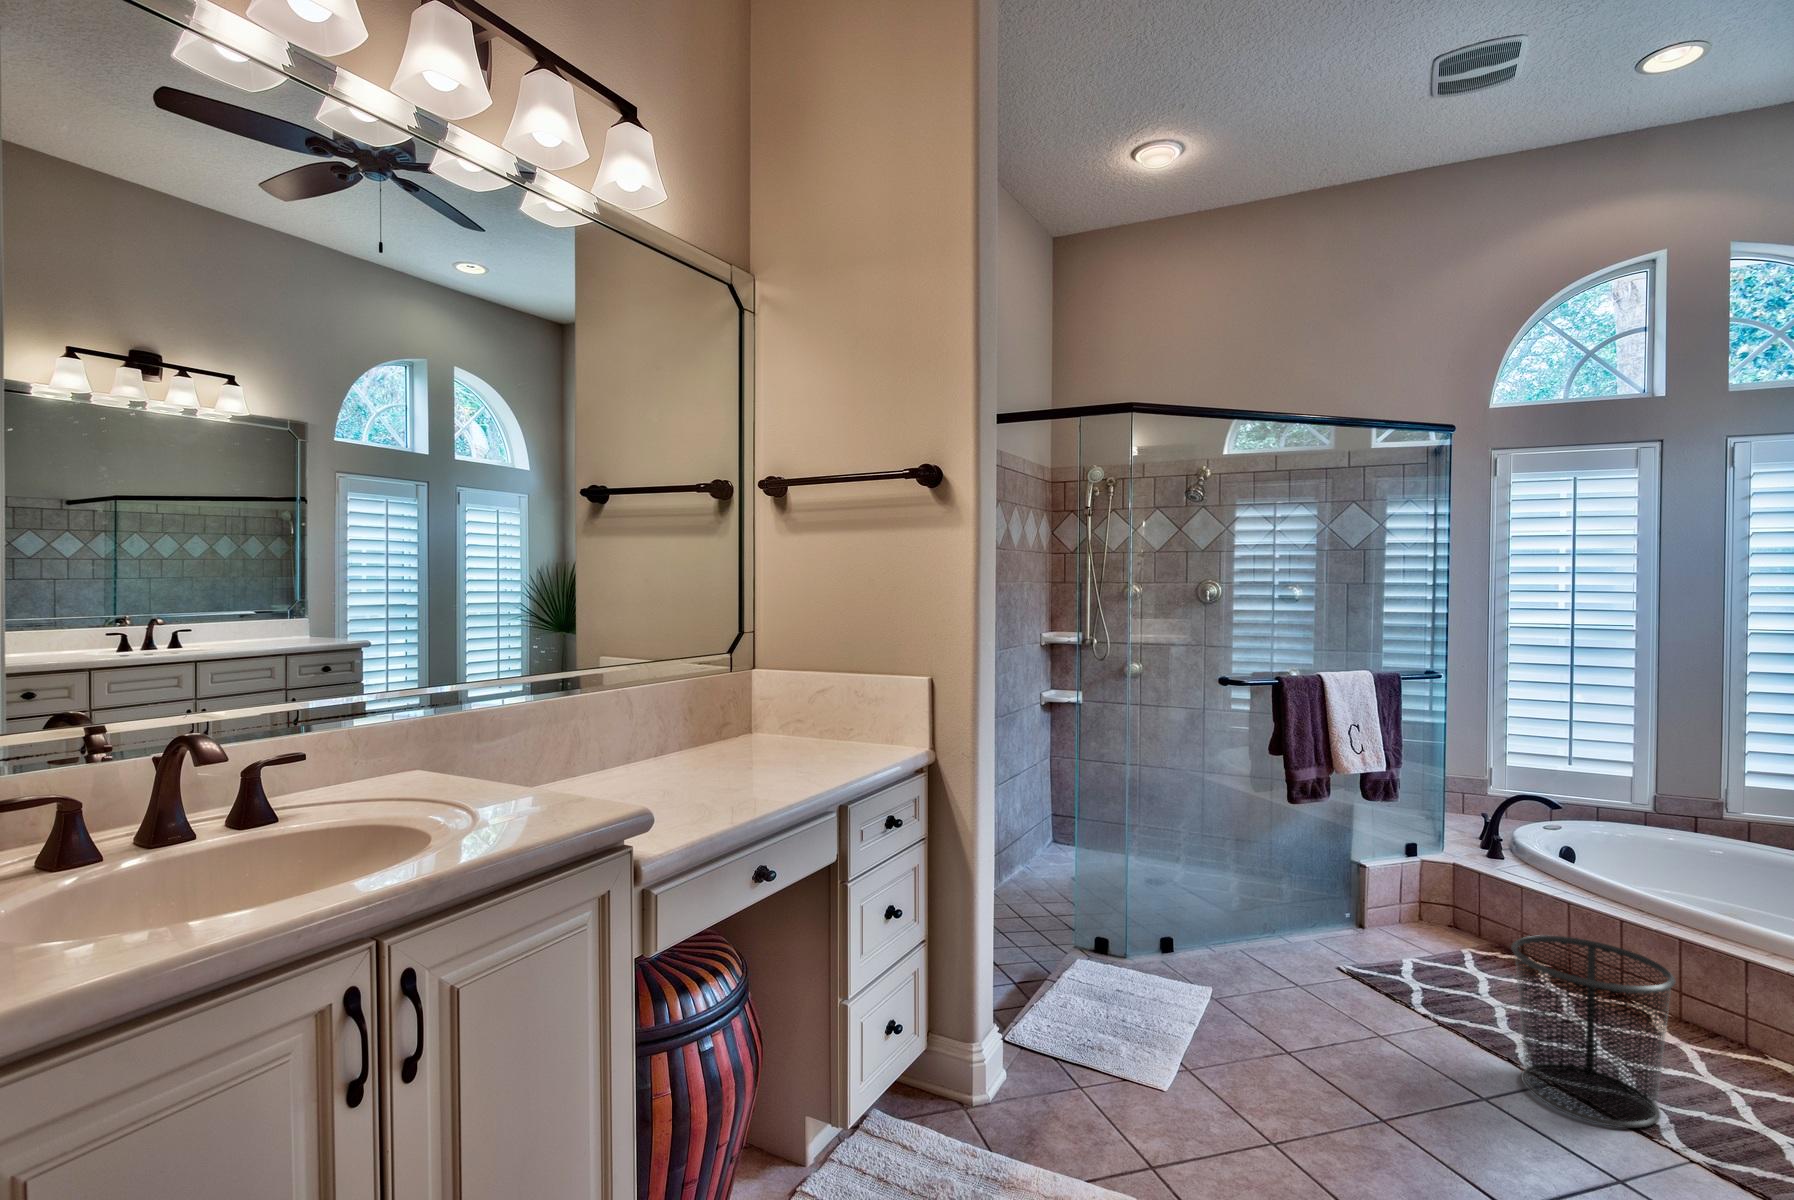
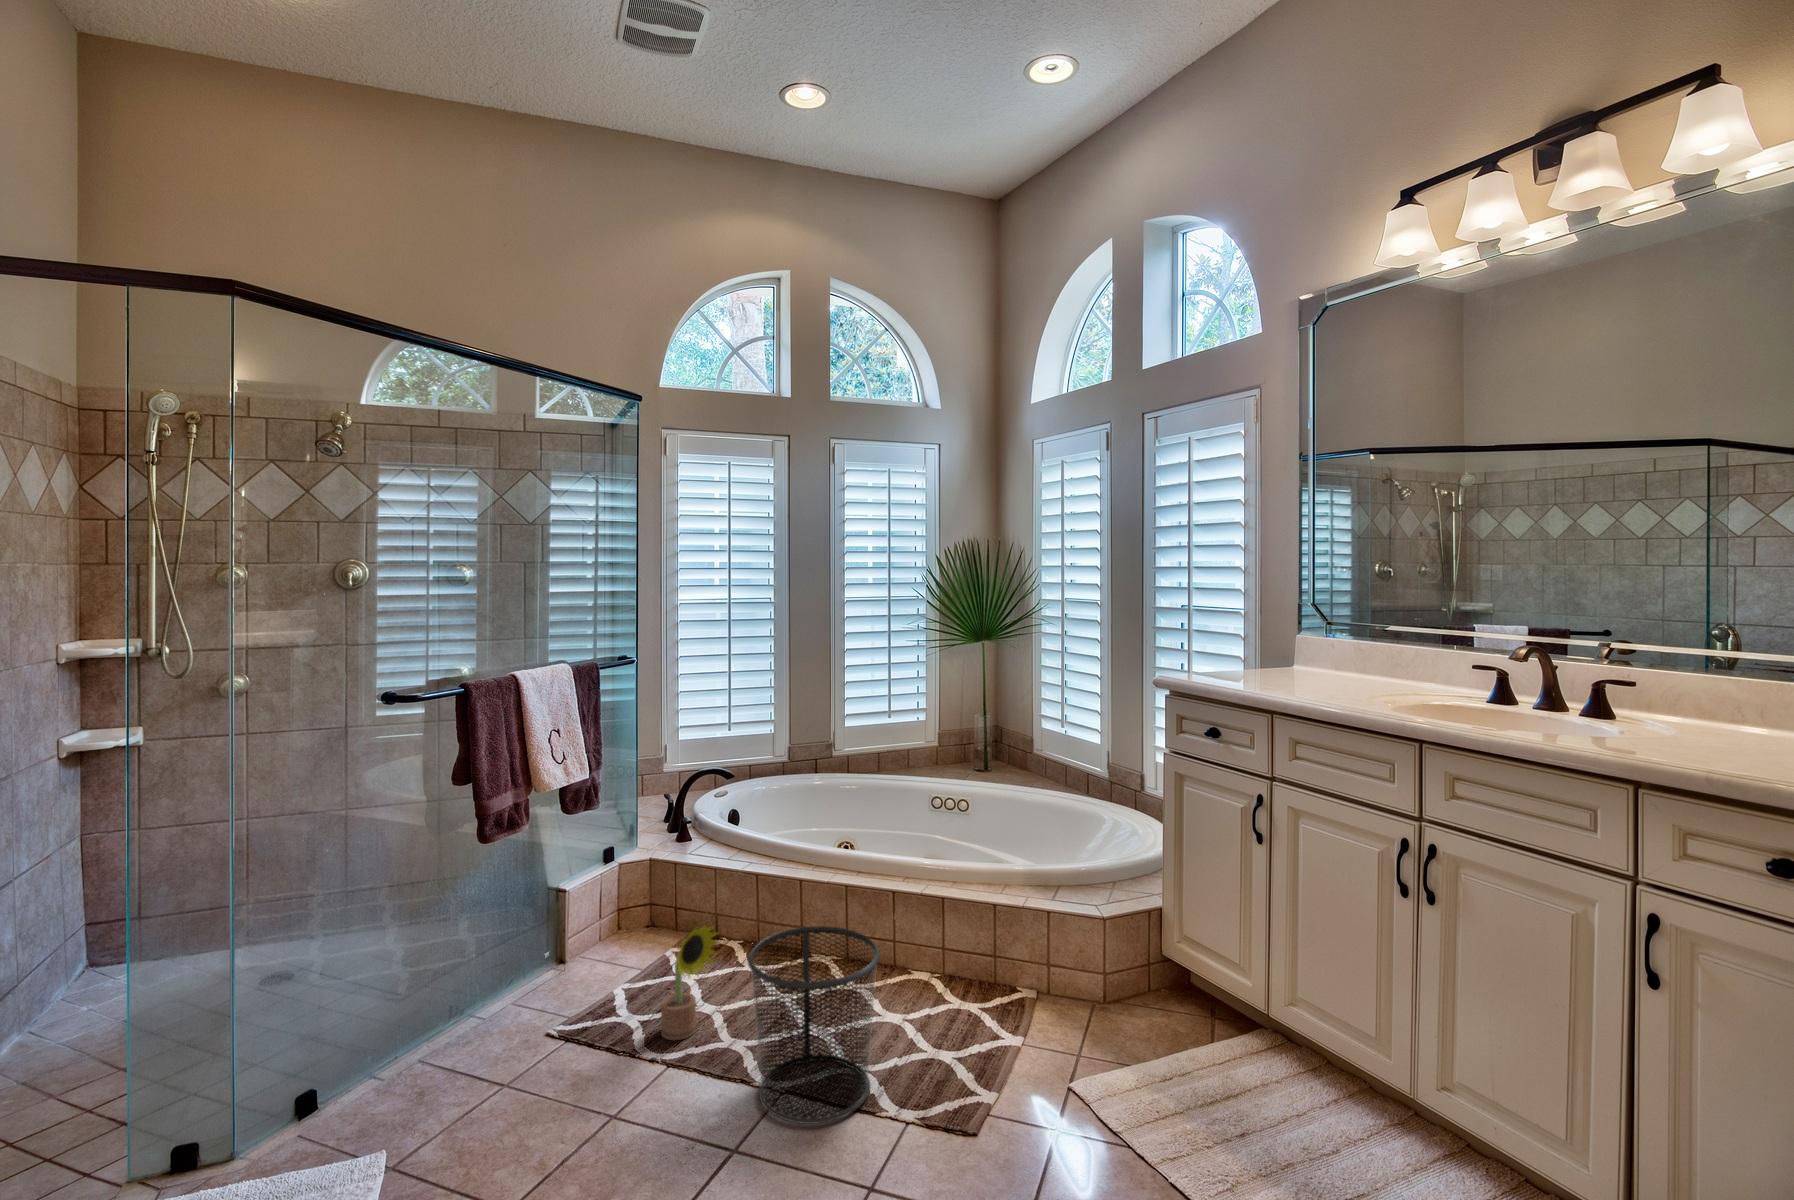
decorative plant: none [1438,912,1503,1013] -> present [661,926,720,1040]

